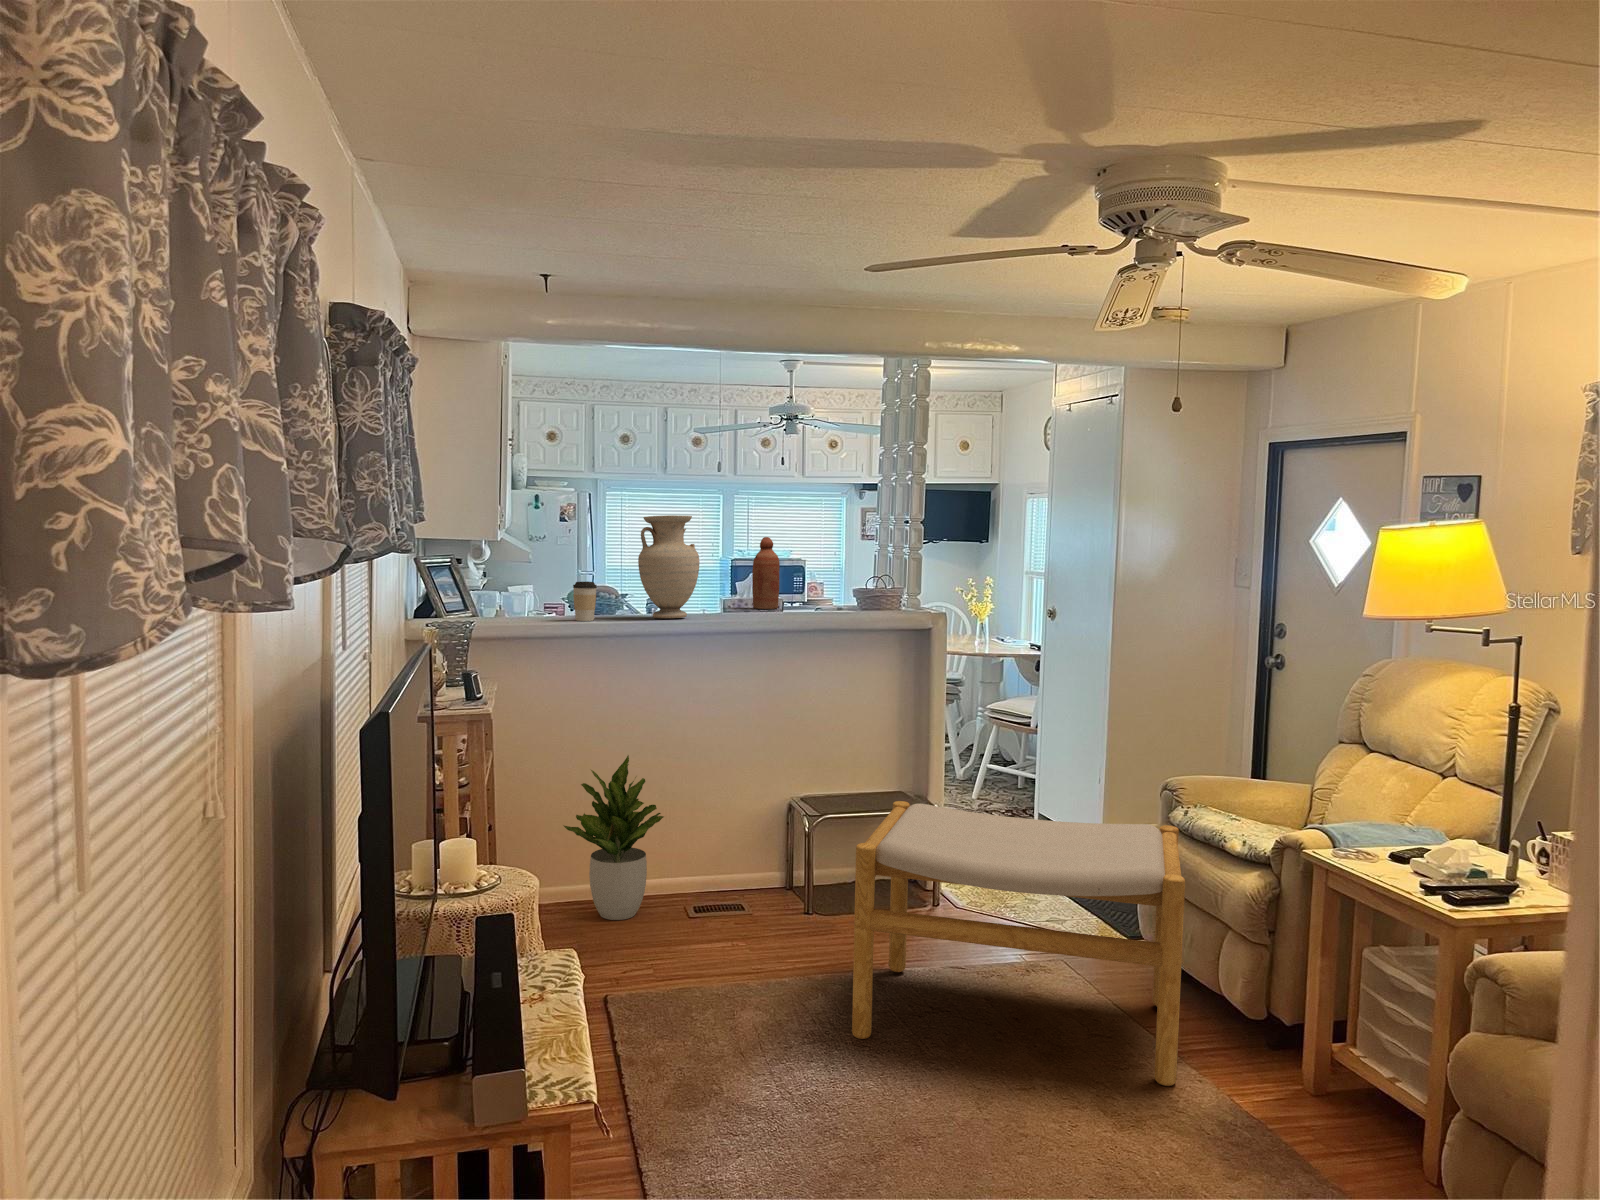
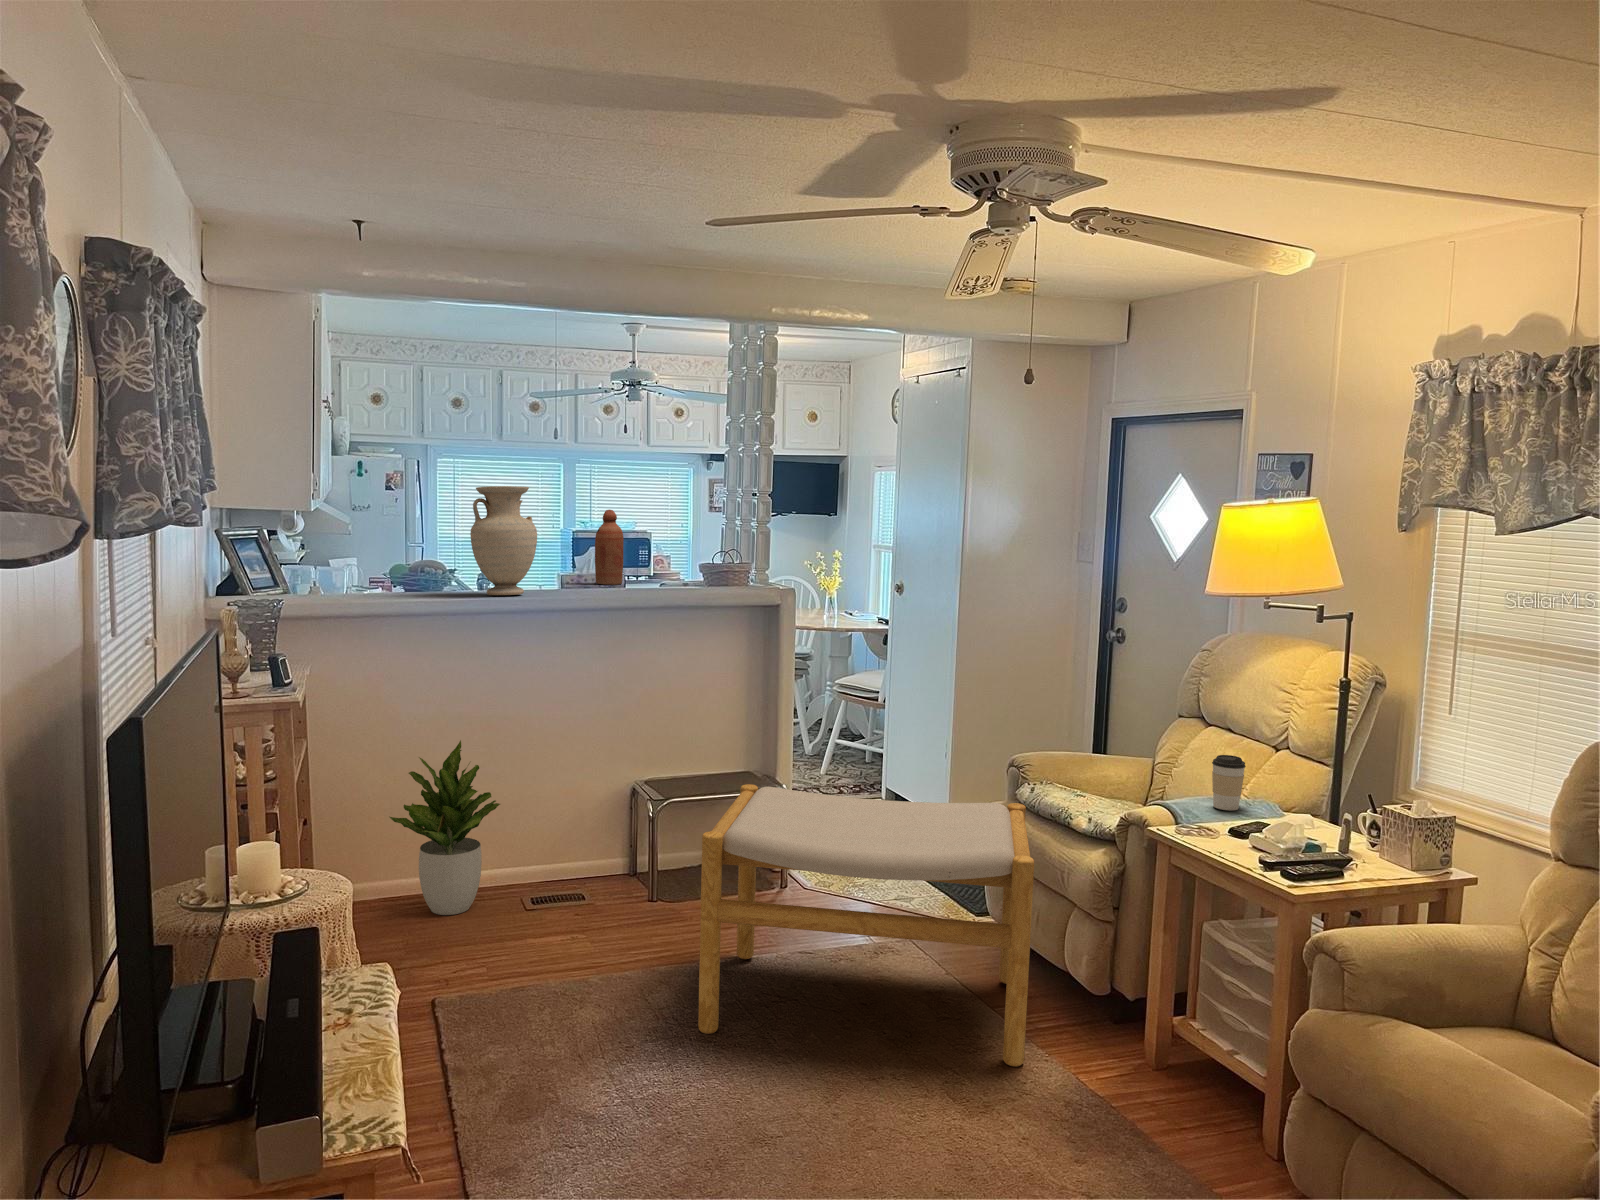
coffee cup: present [573,581,597,621] -> present [1212,755,1246,810]

